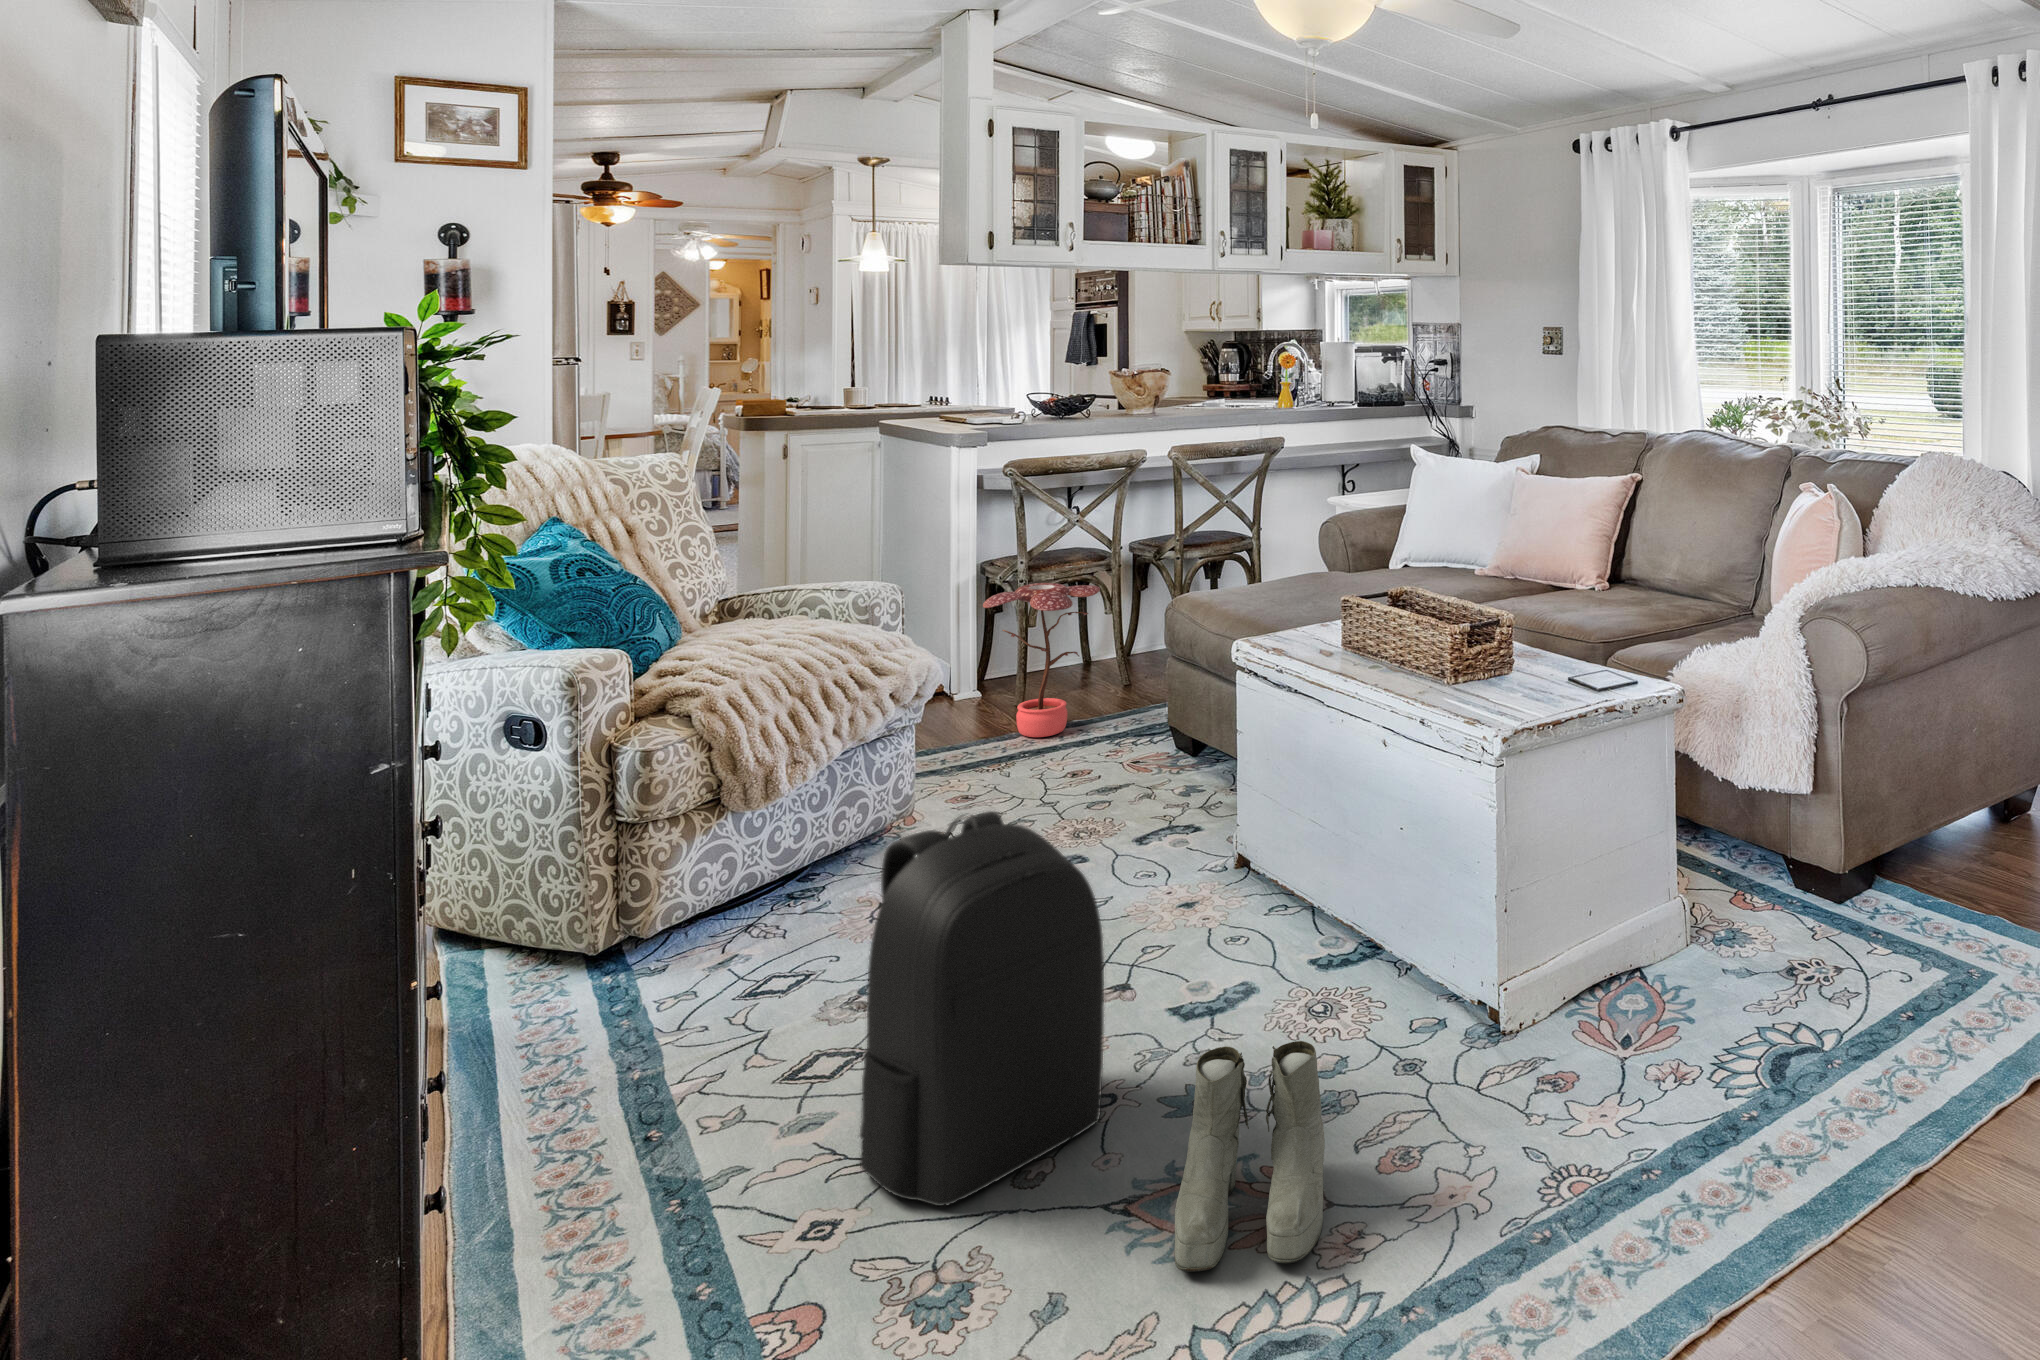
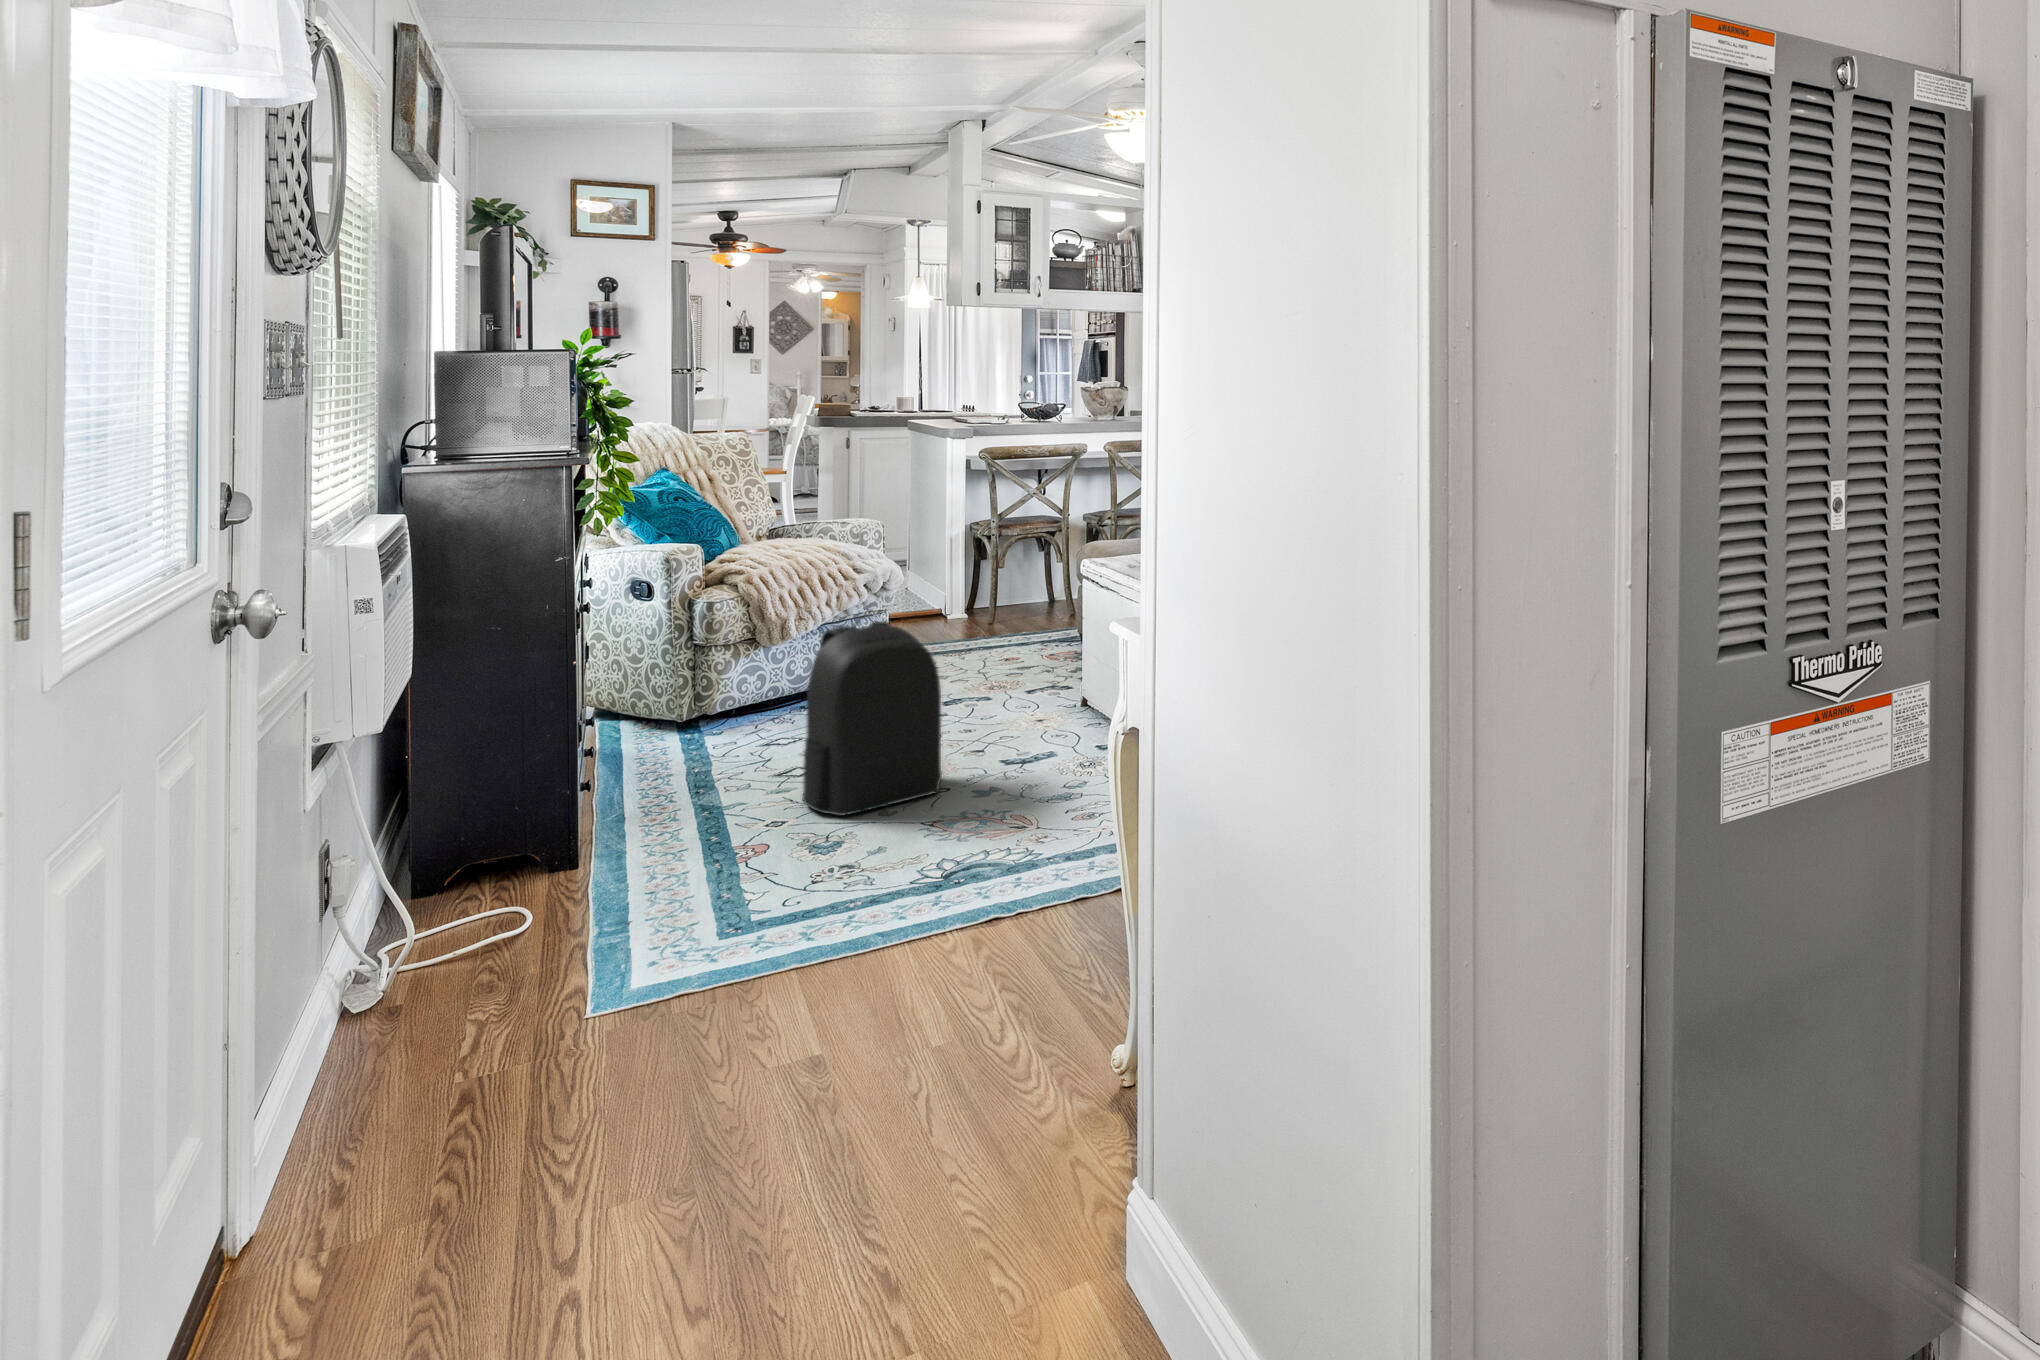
potted plant: present [983,583,1100,737] -> none [955,529,1040,636]
boots: present [1174,1041,1325,1272] -> none [949,737,1047,837]

